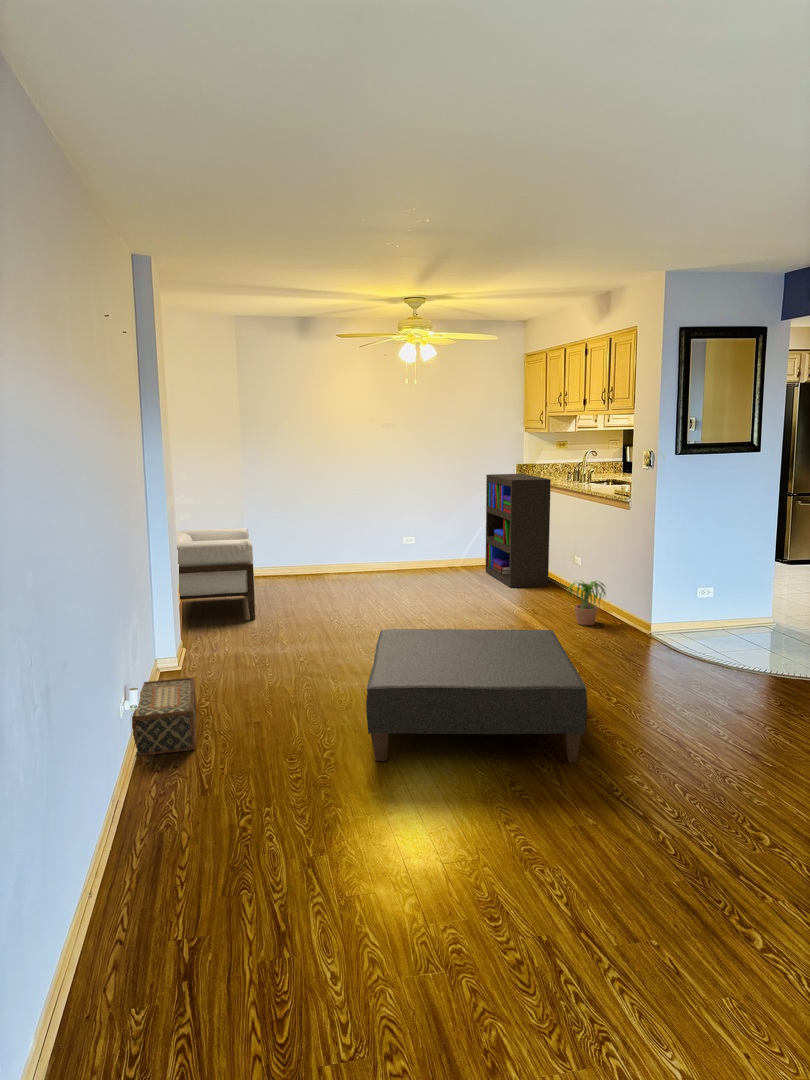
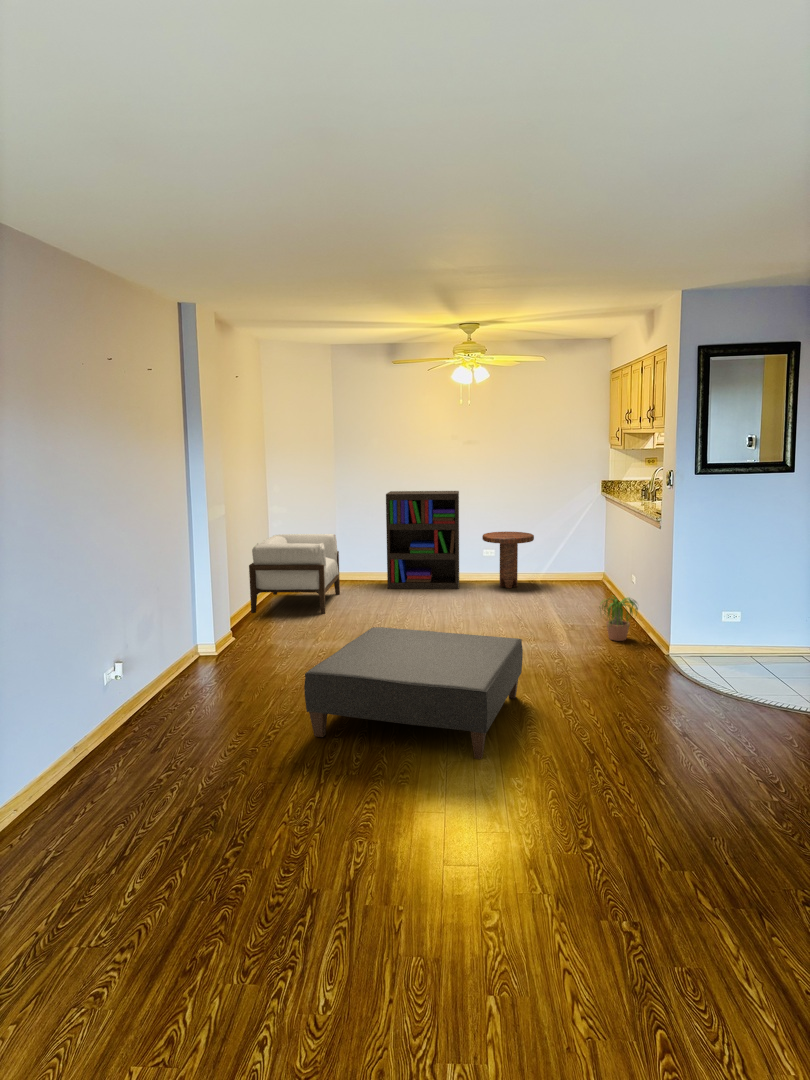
bookshelf: present [486,474,551,588] -> present [386,491,459,589]
side table: none [402,519,456,579] -> present [482,532,534,588]
woven basket: present [131,678,196,756] -> none [143,654,216,711]

